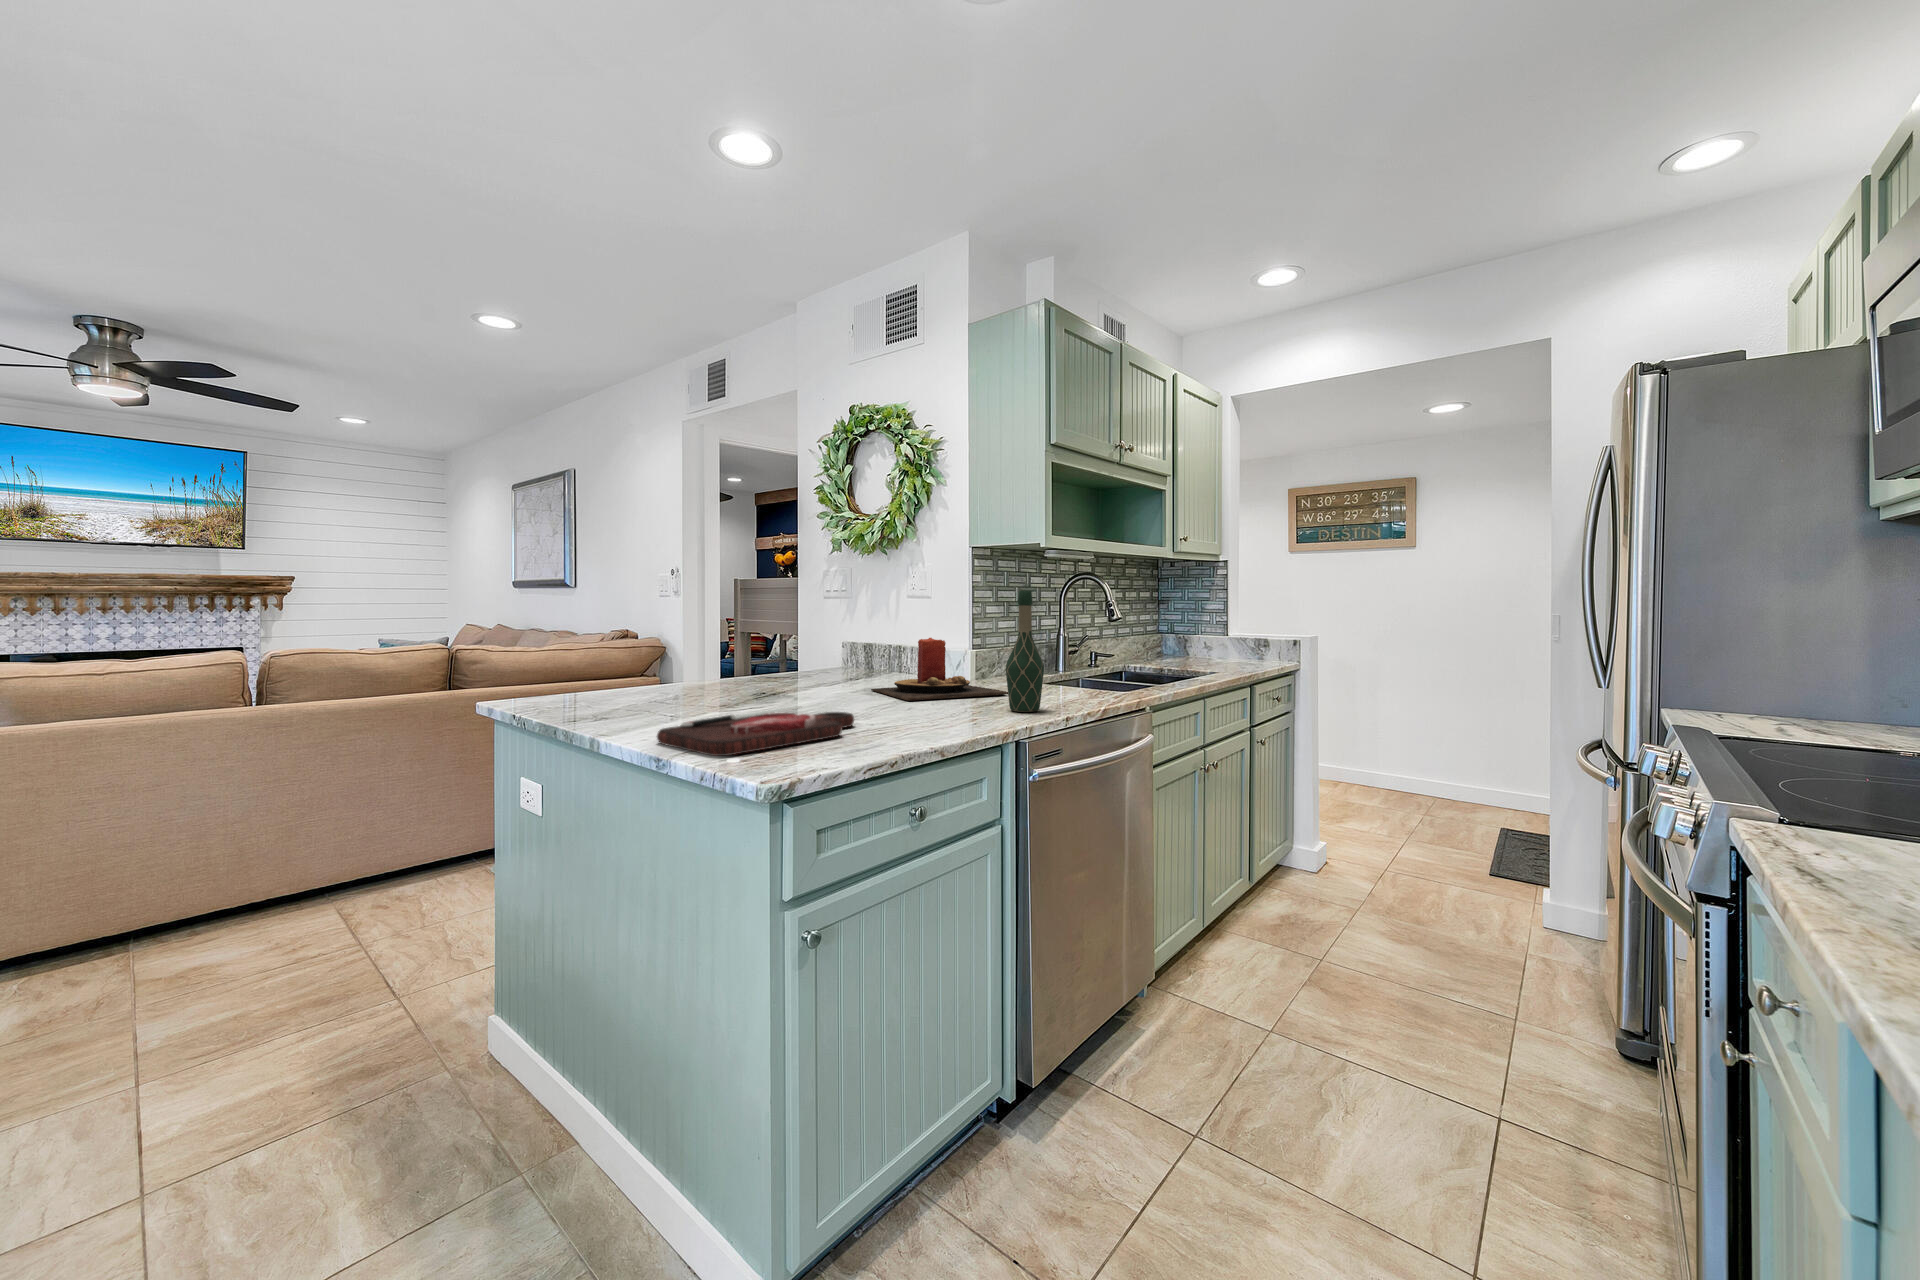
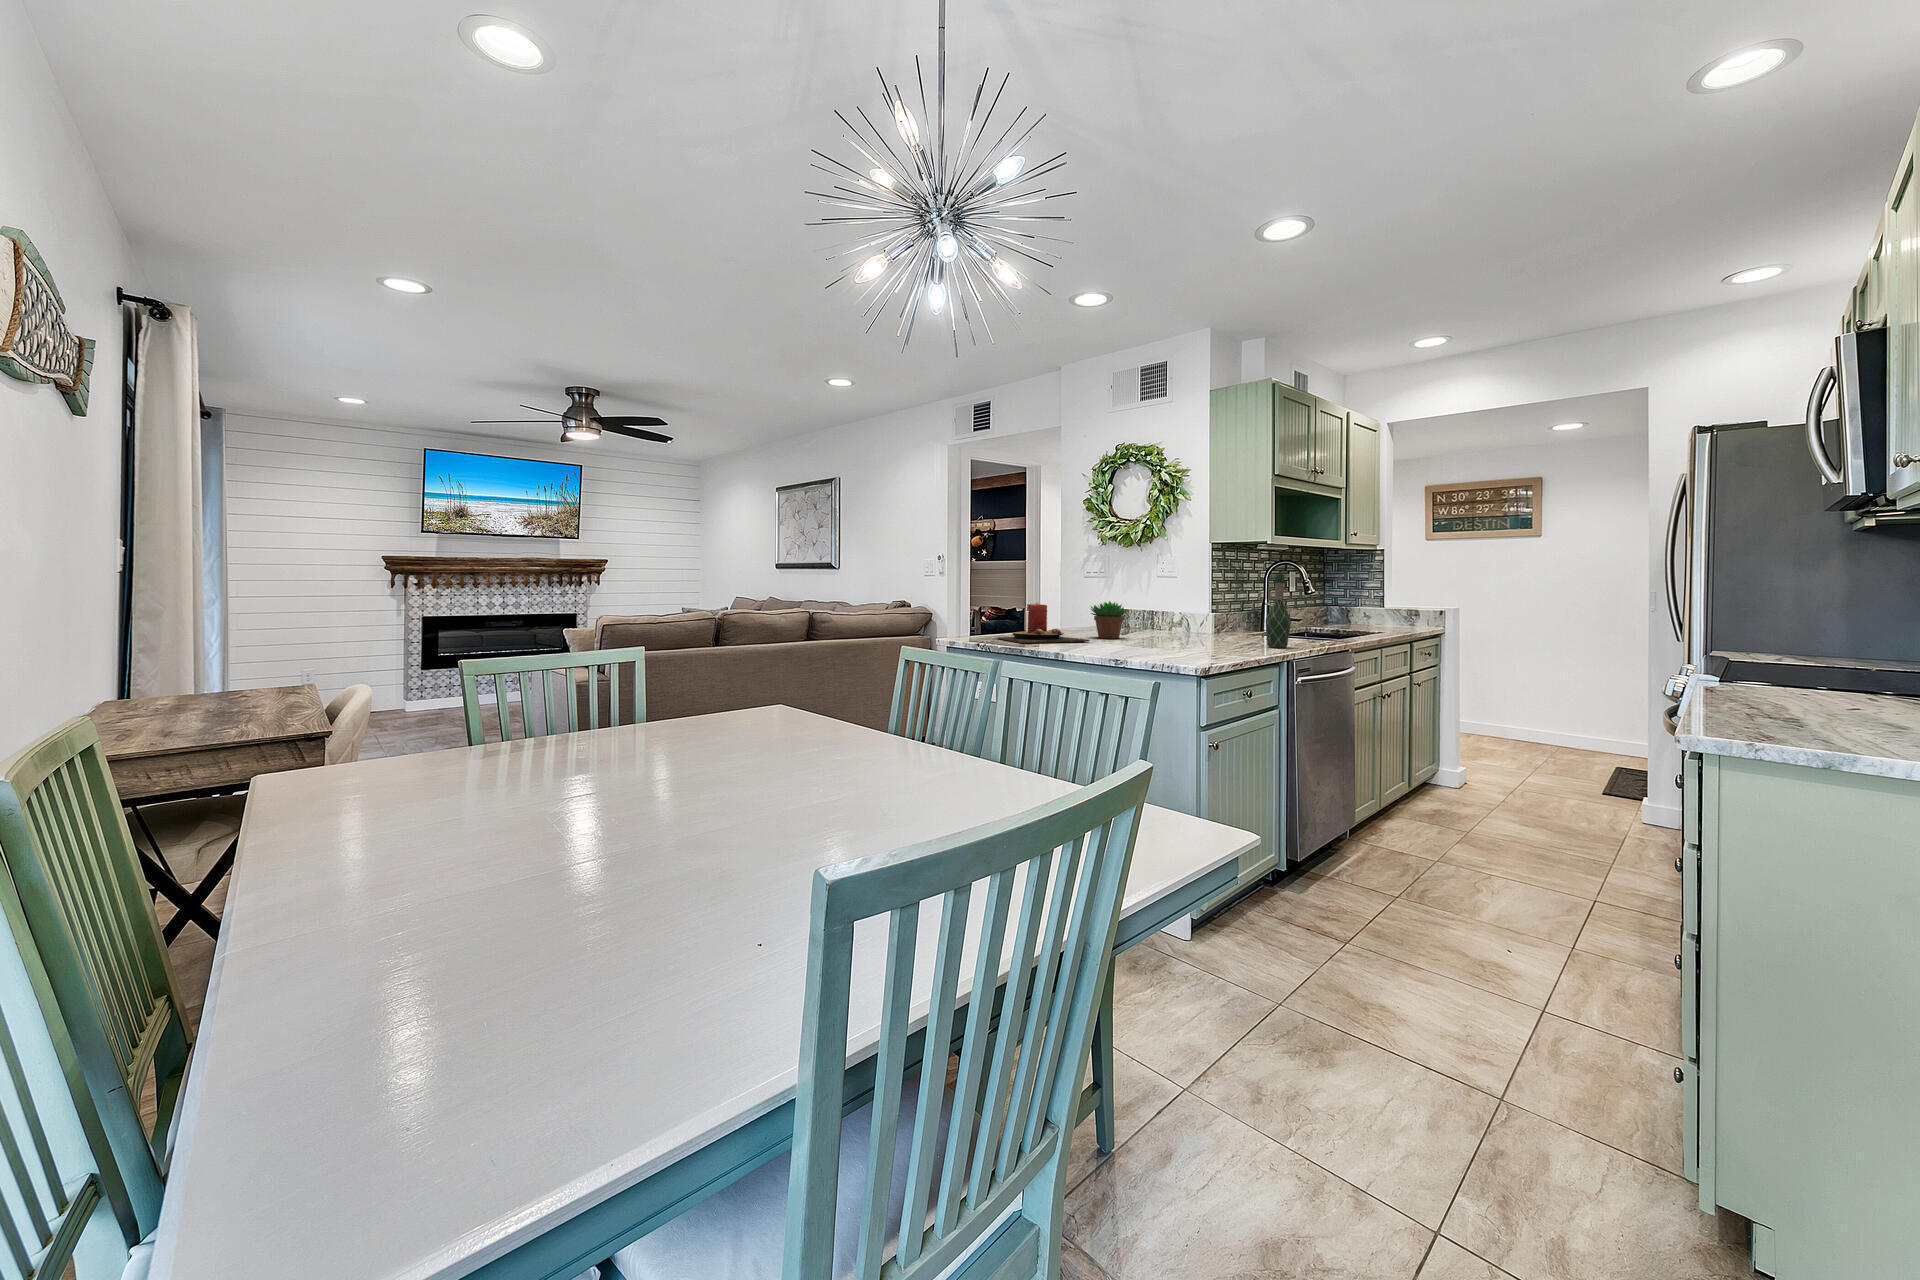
succulent plant: none [760,633,821,694] -> present [1091,601,1127,639]
candle: present [871,638,1008,701] -> present [996,603,1090,643]
cutting board: present [657,706,854,756] -> none [1103,638,1196,658]

